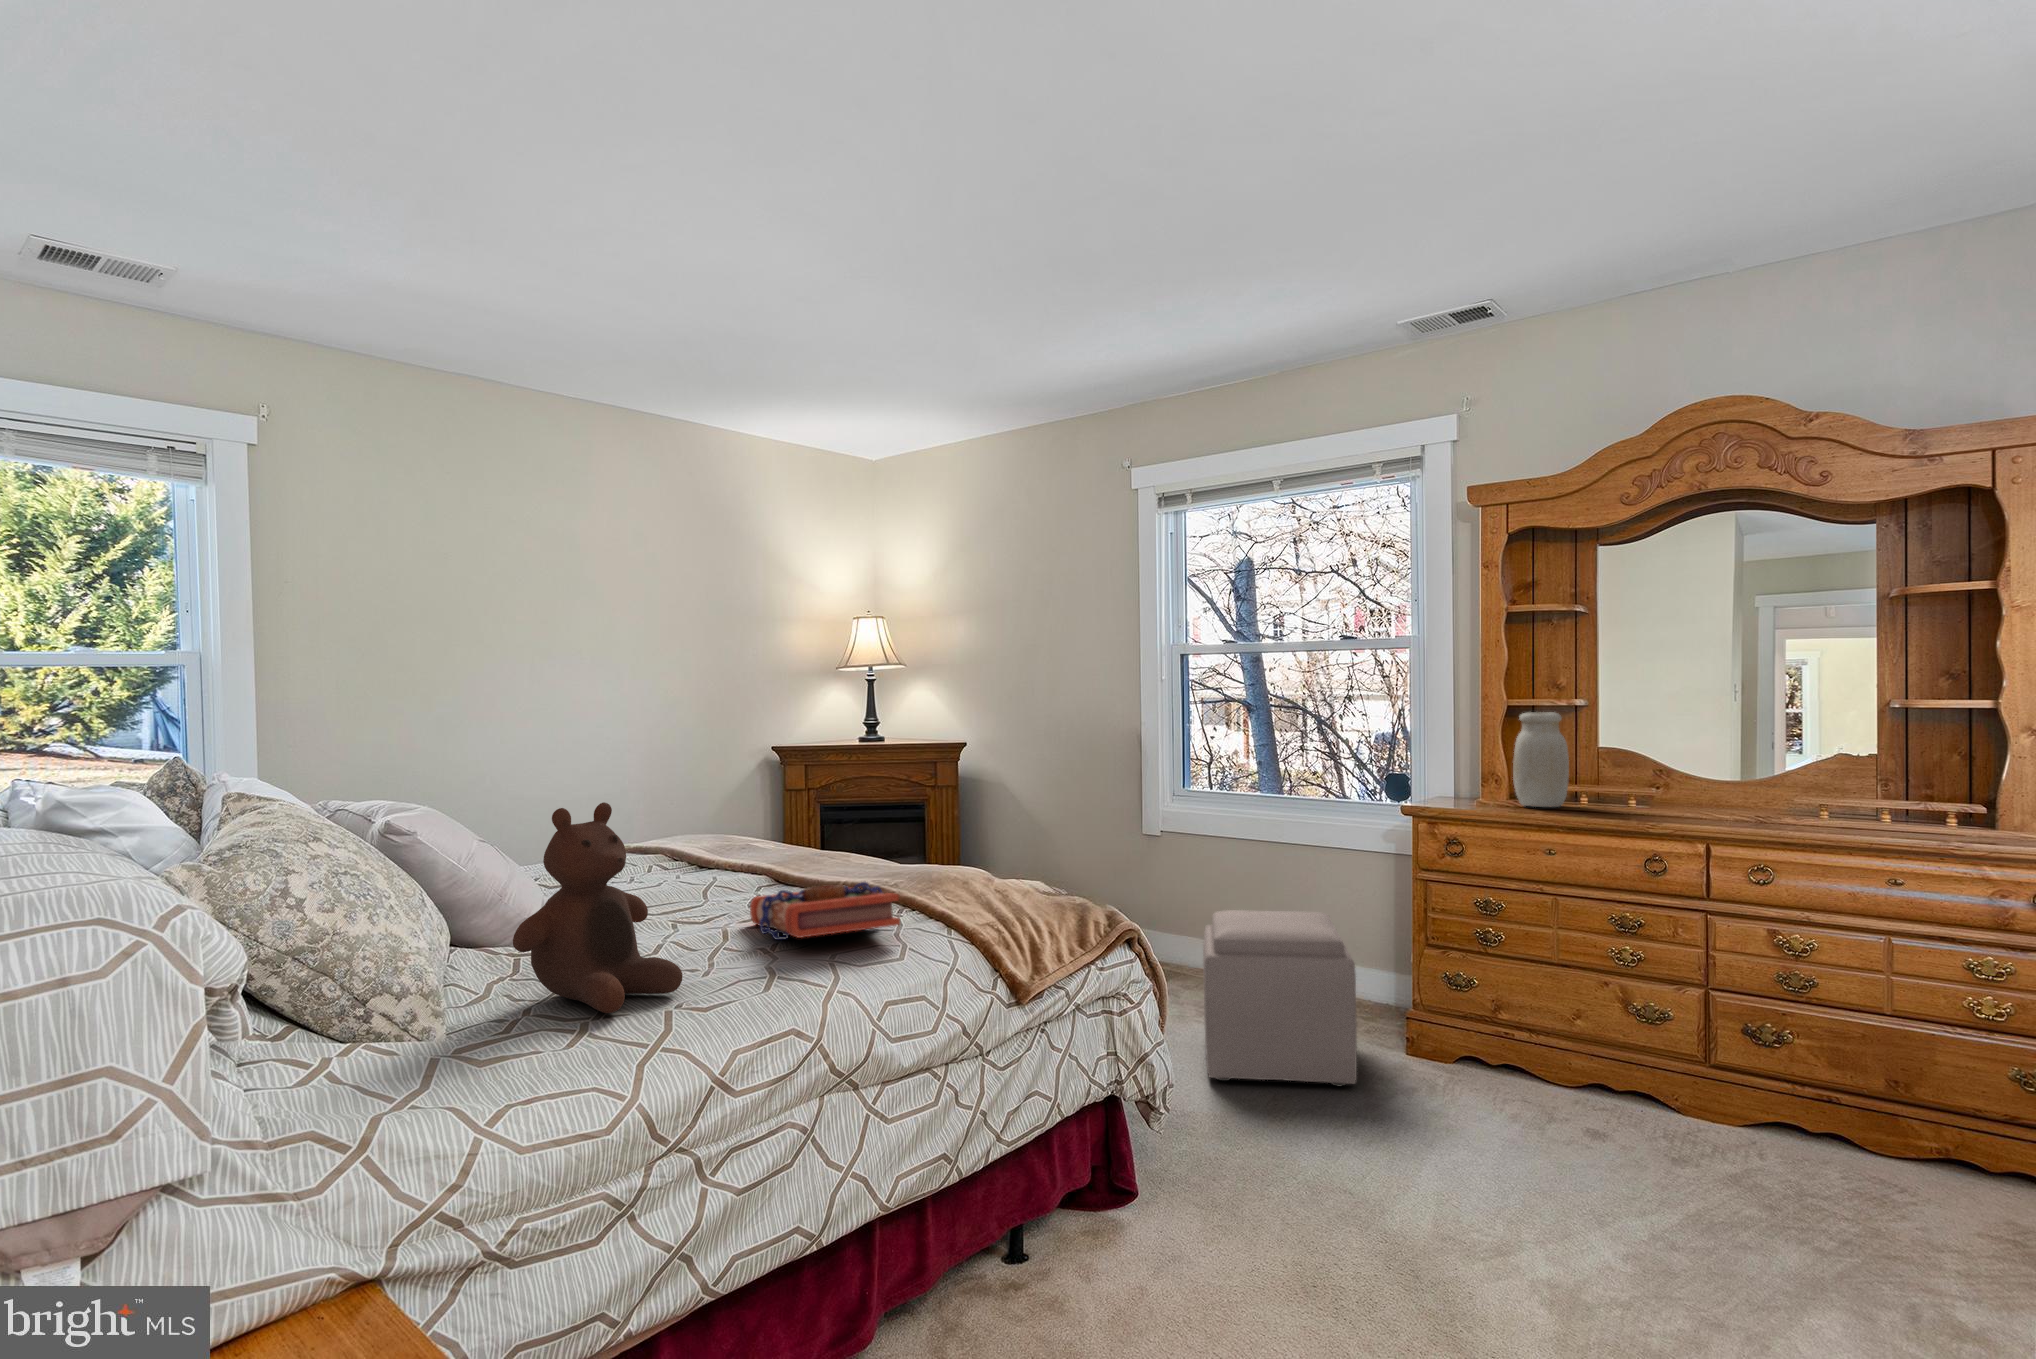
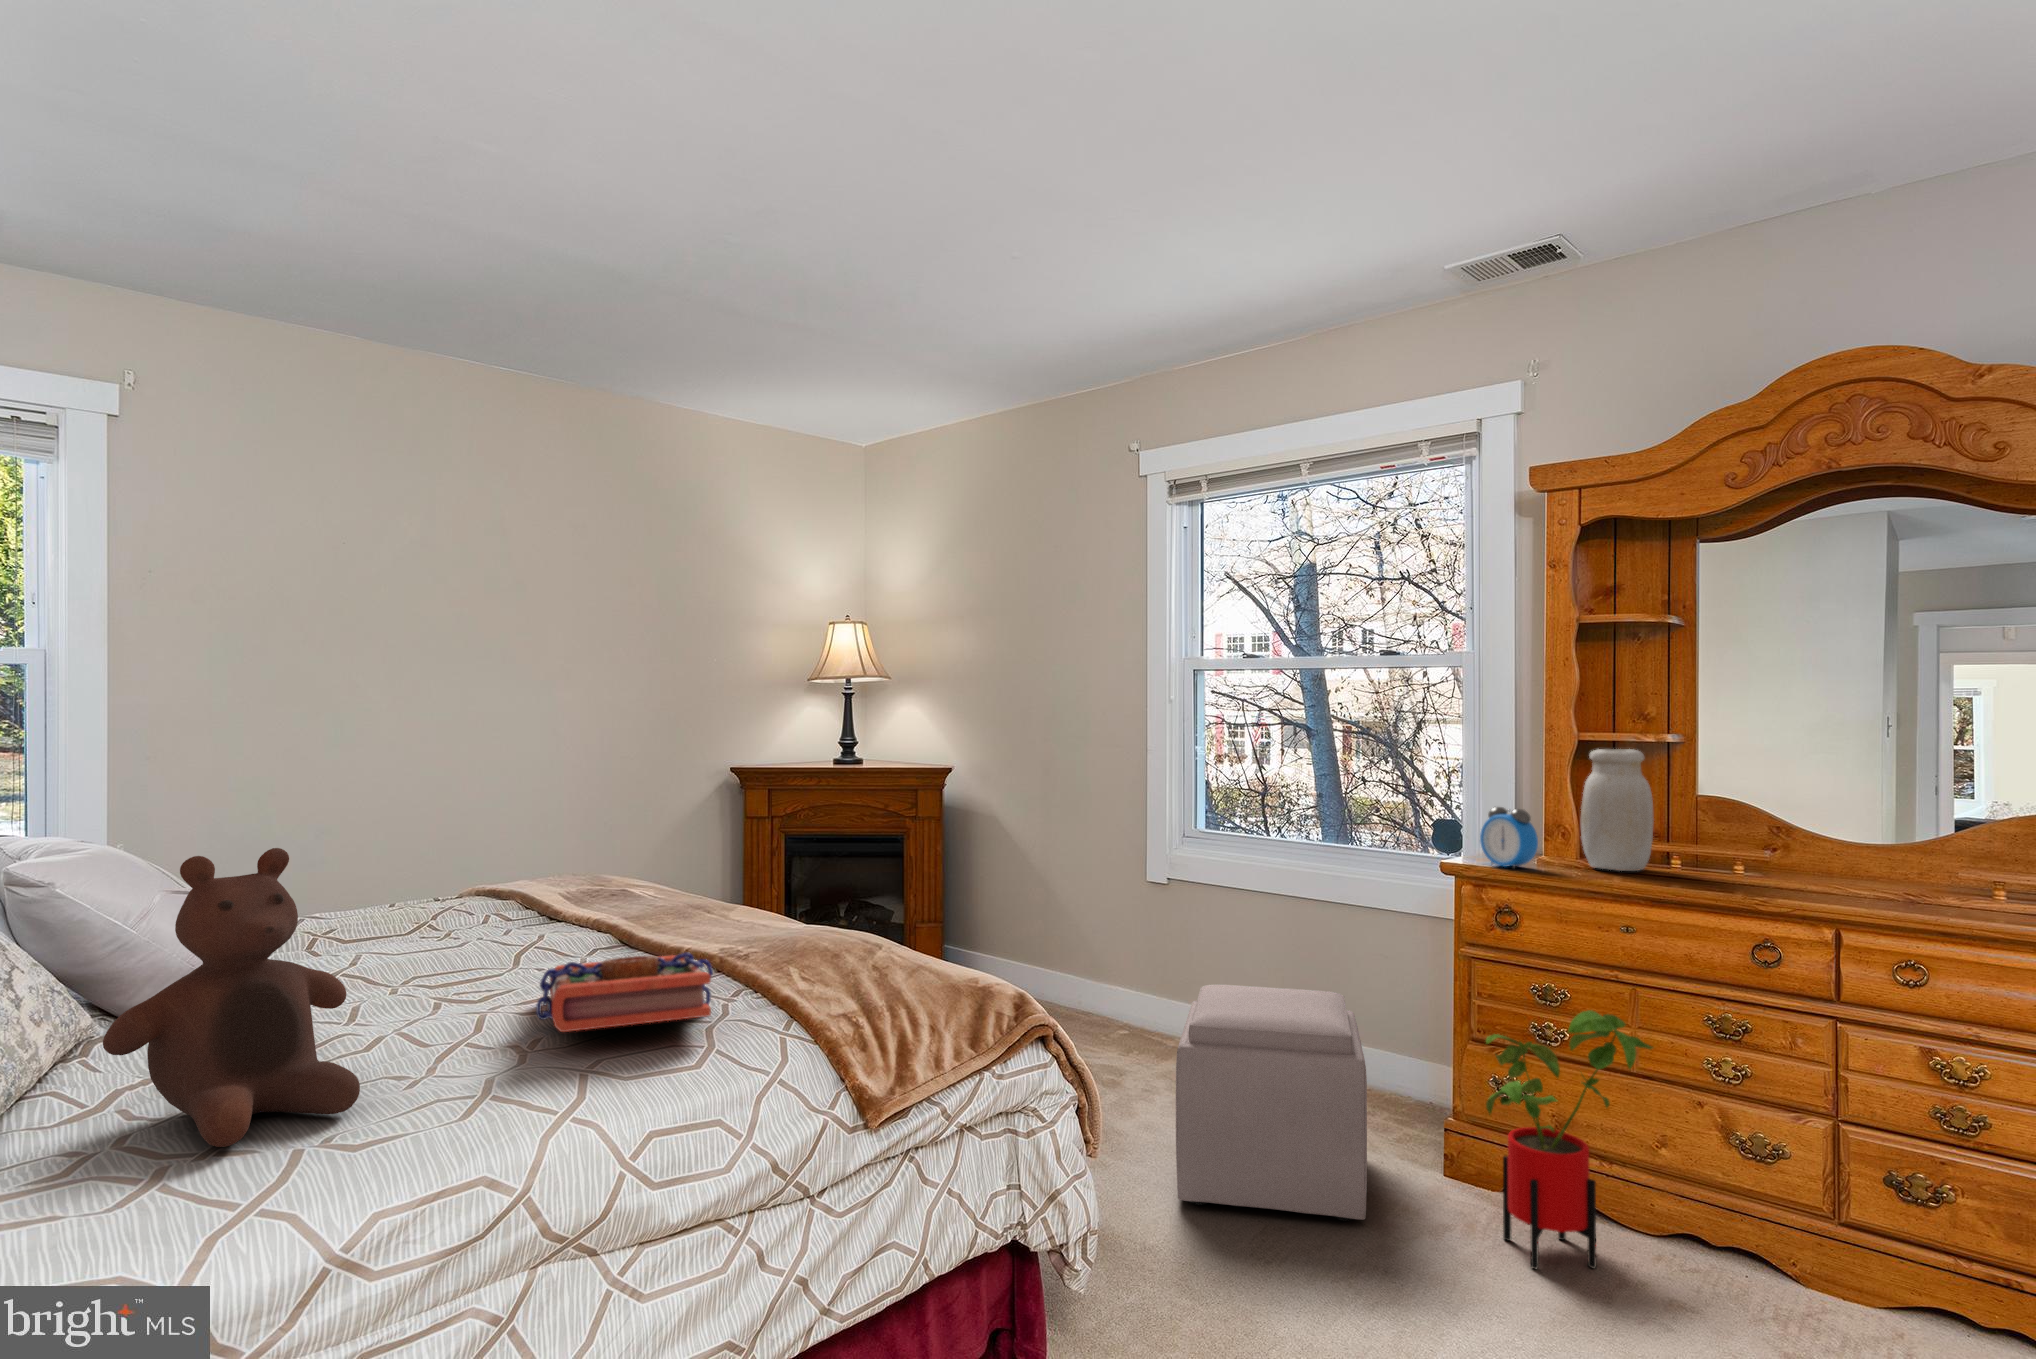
alarm clock: none [1435,760,1481,808] -> present [1480,807,1538,867]
house plant: none [1446,912,1575,1111] -> present [1486,1010,1653,1269]

